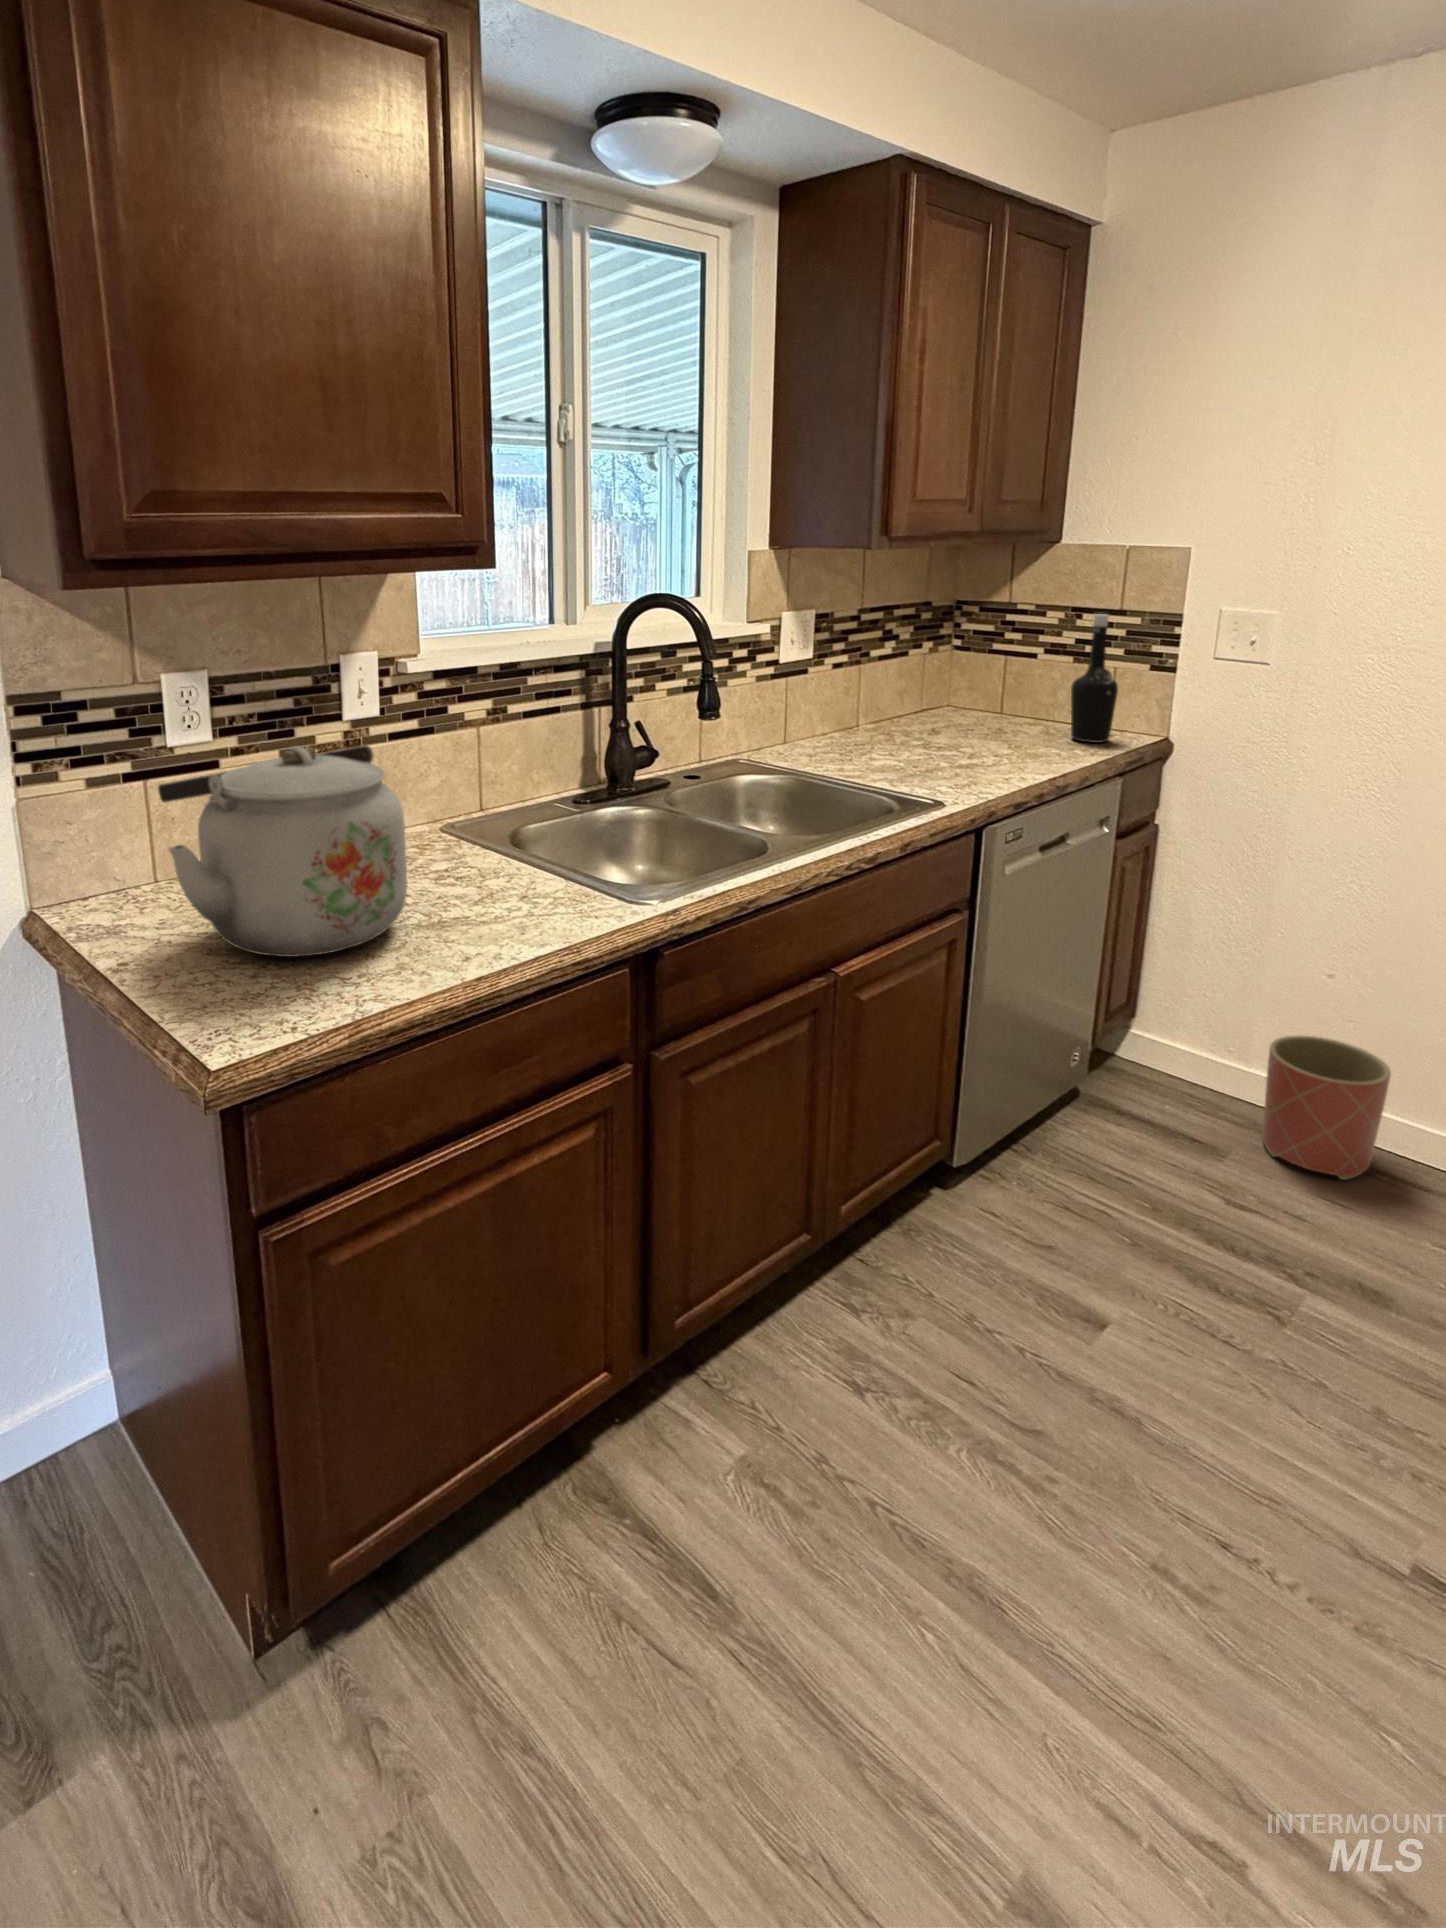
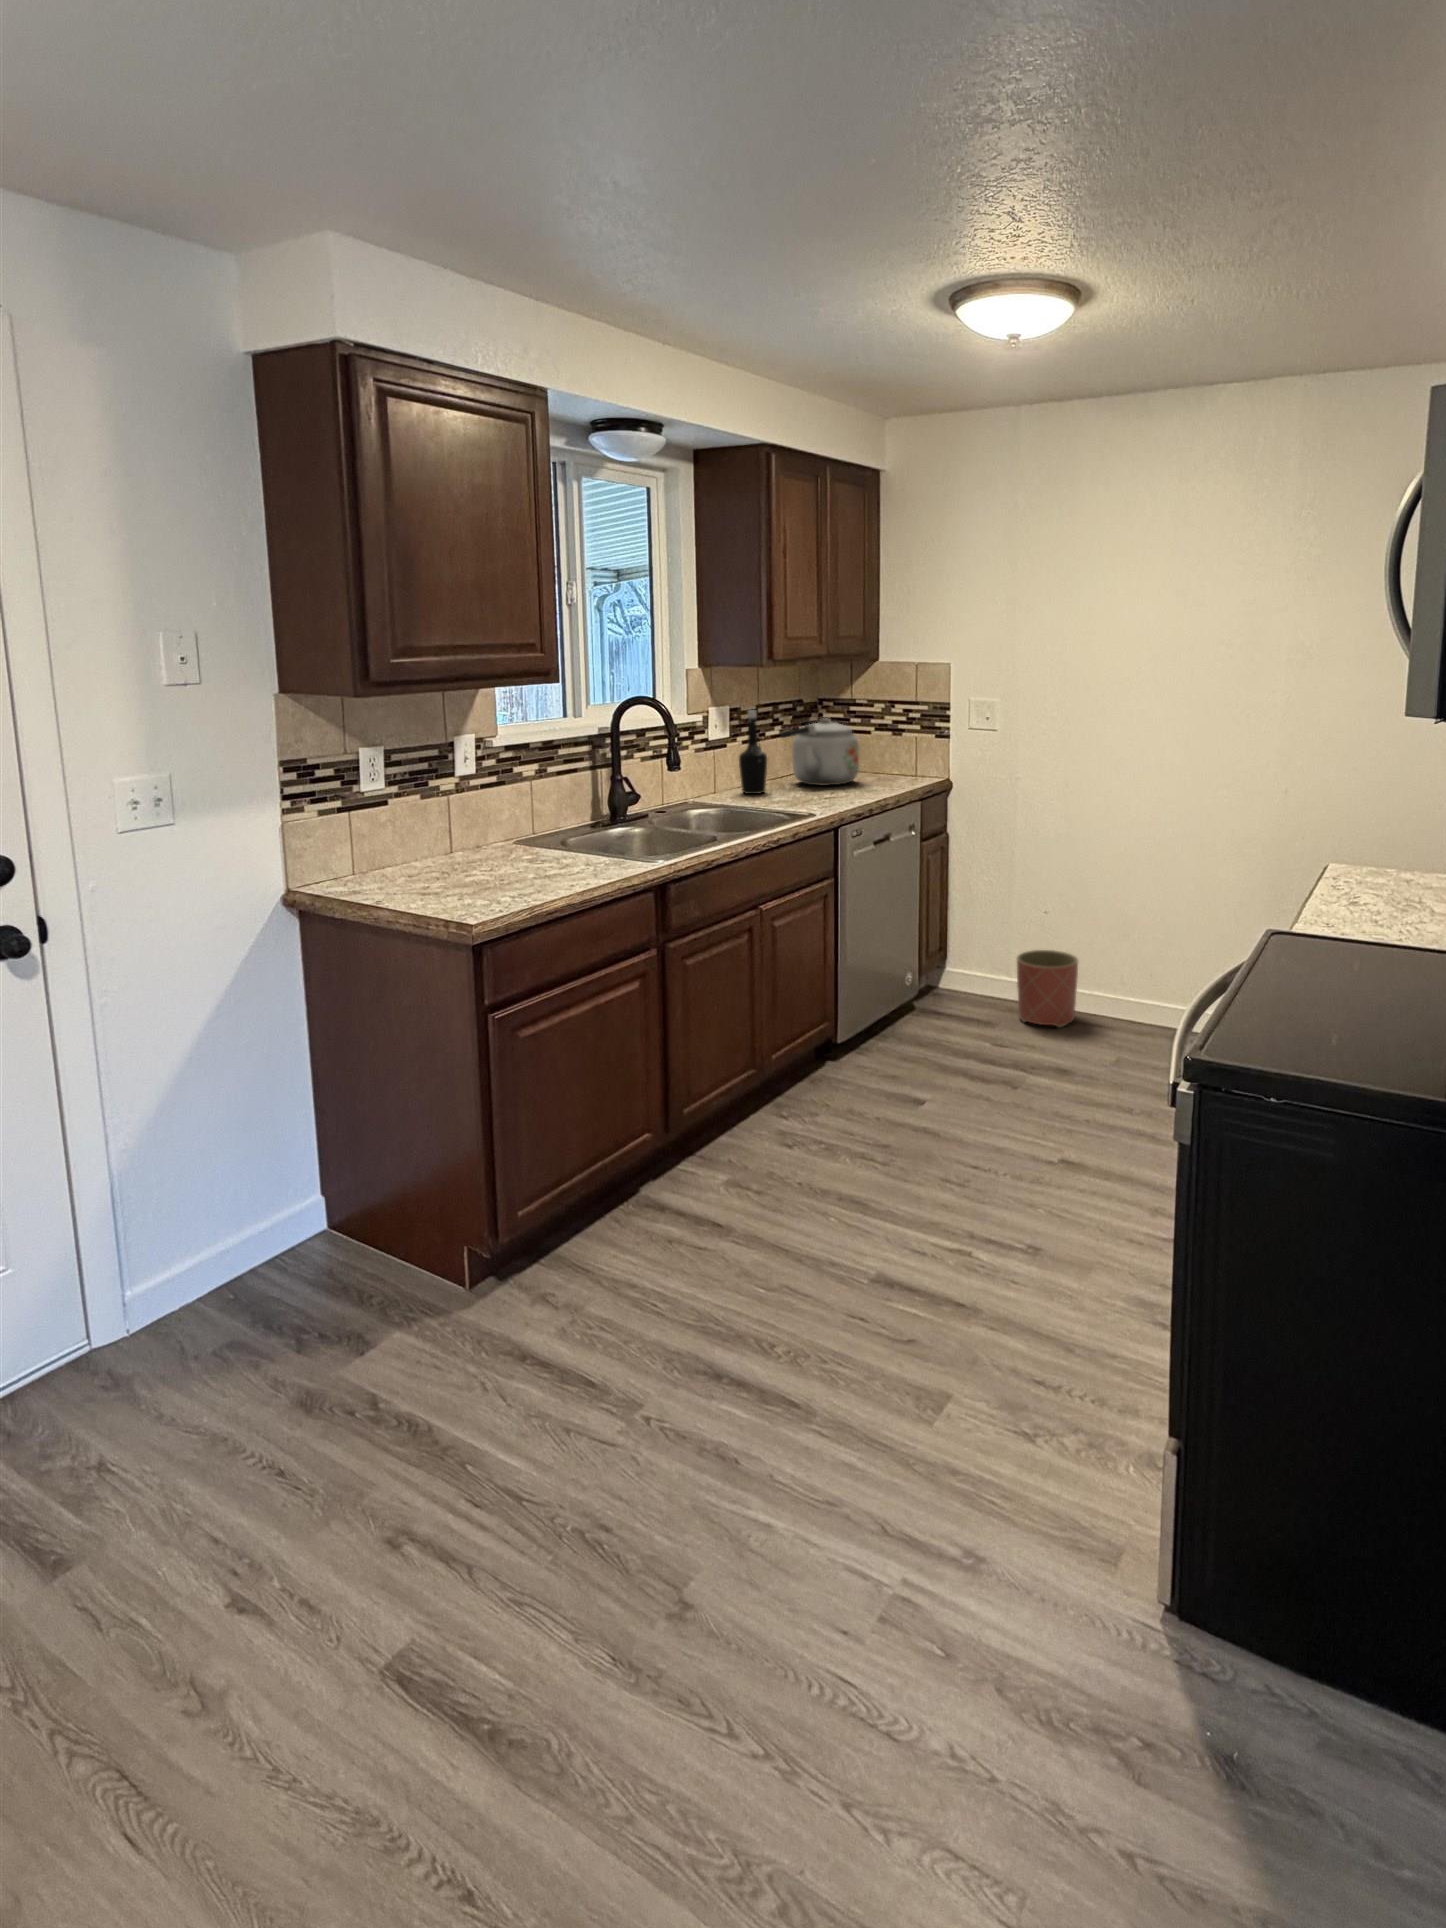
bottle: present [1071,614,1118,743] -> present [739,710,767,794]
kettle: present [158,745,408,957] -> present [781,719,859,785]

